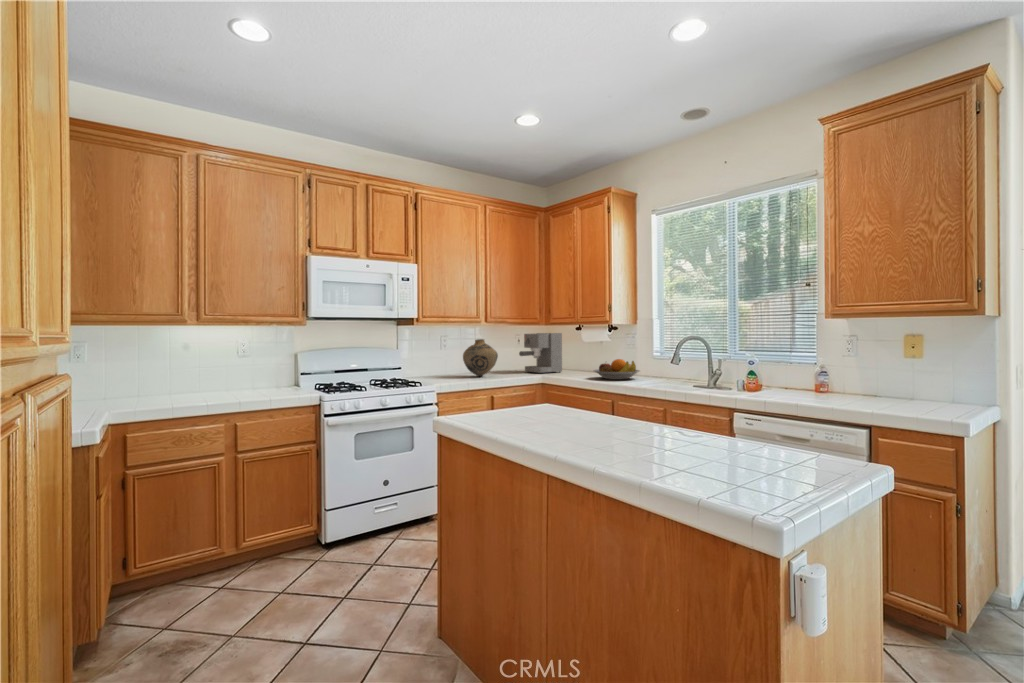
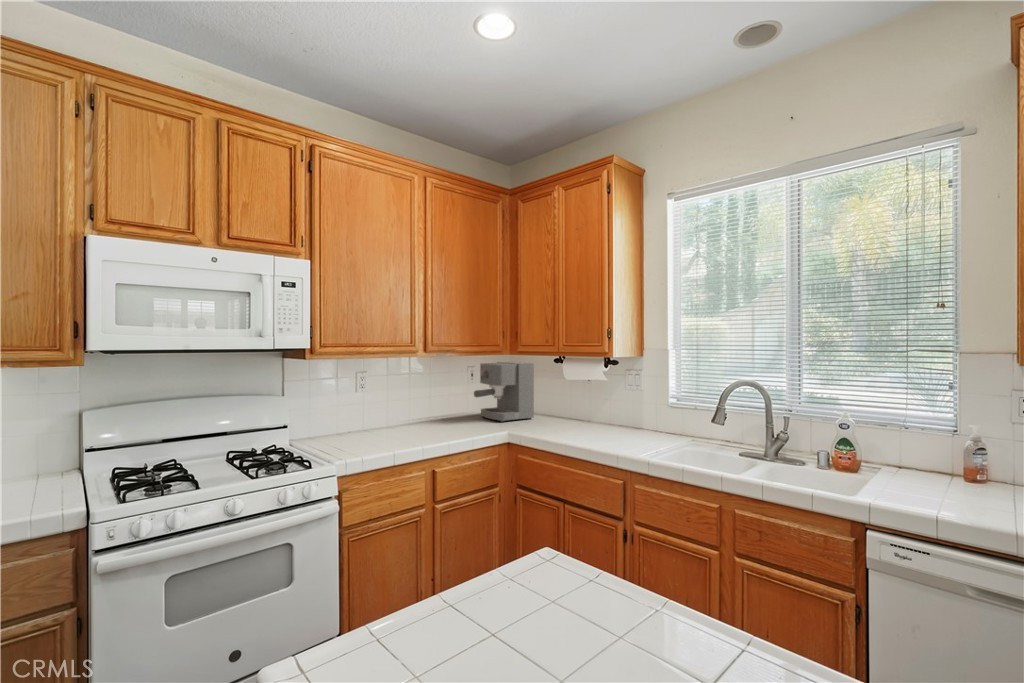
vase: present [463,339,498,376] -> none [389,375,443,431]
fruit bowl: present [594,359,640,380] -> none [585,409,656,441]

